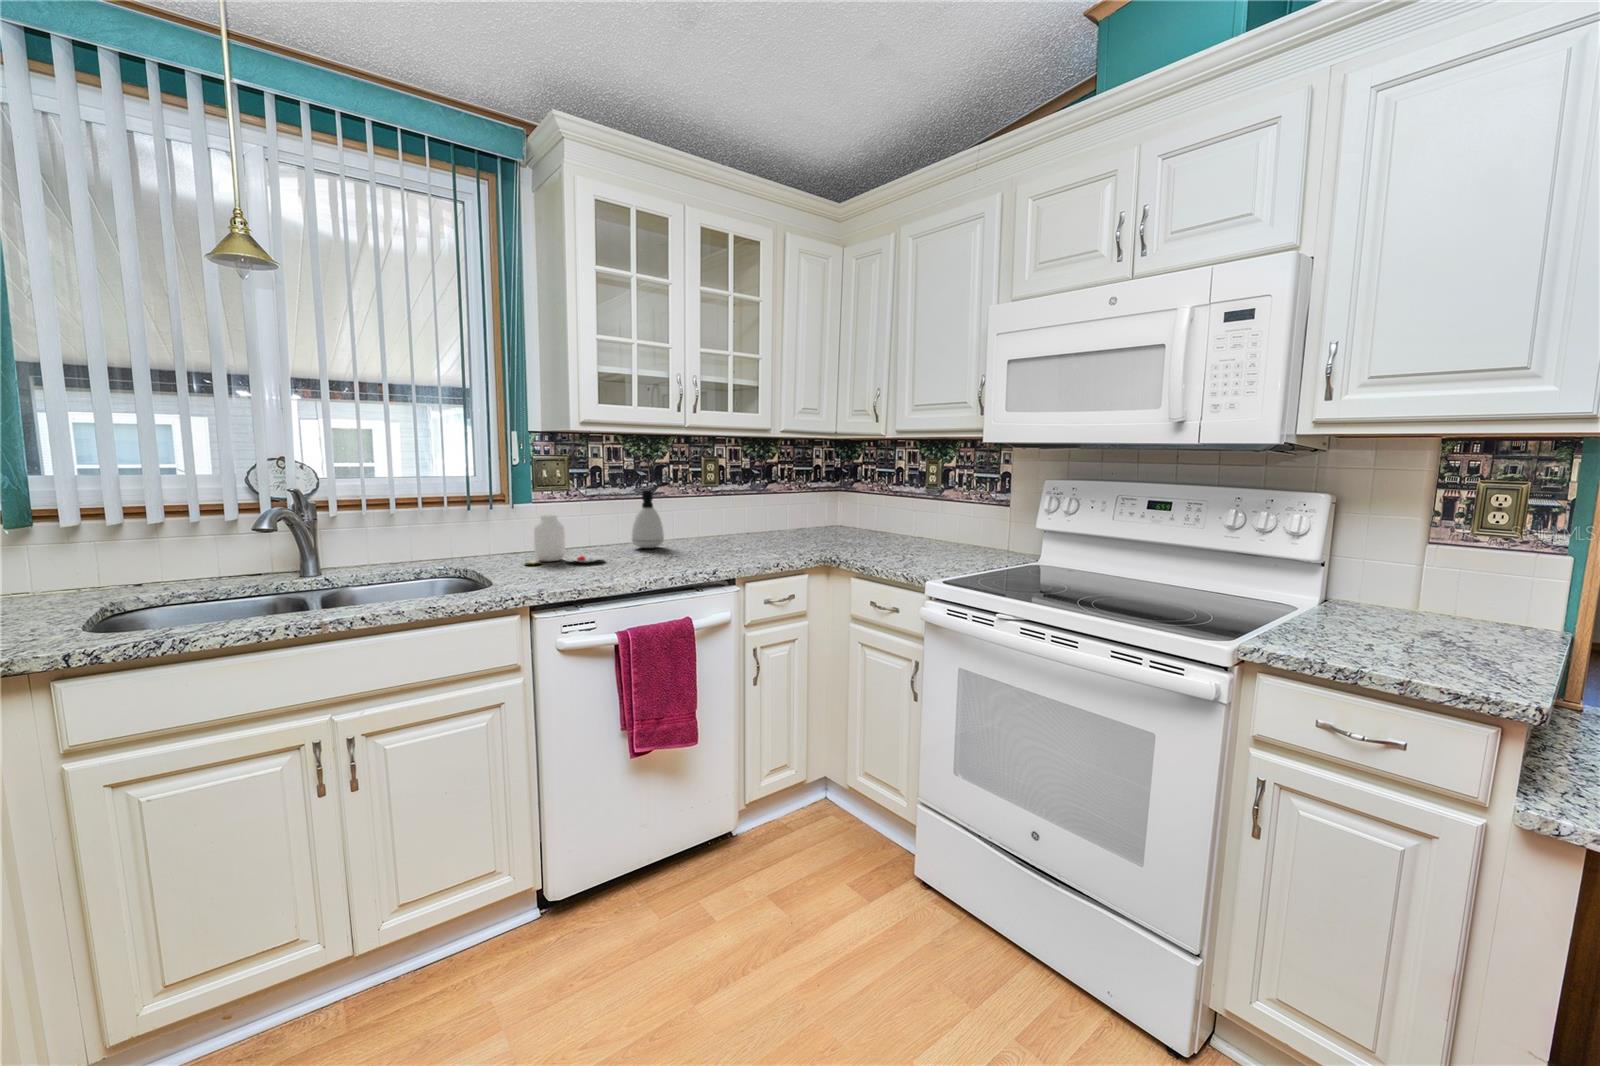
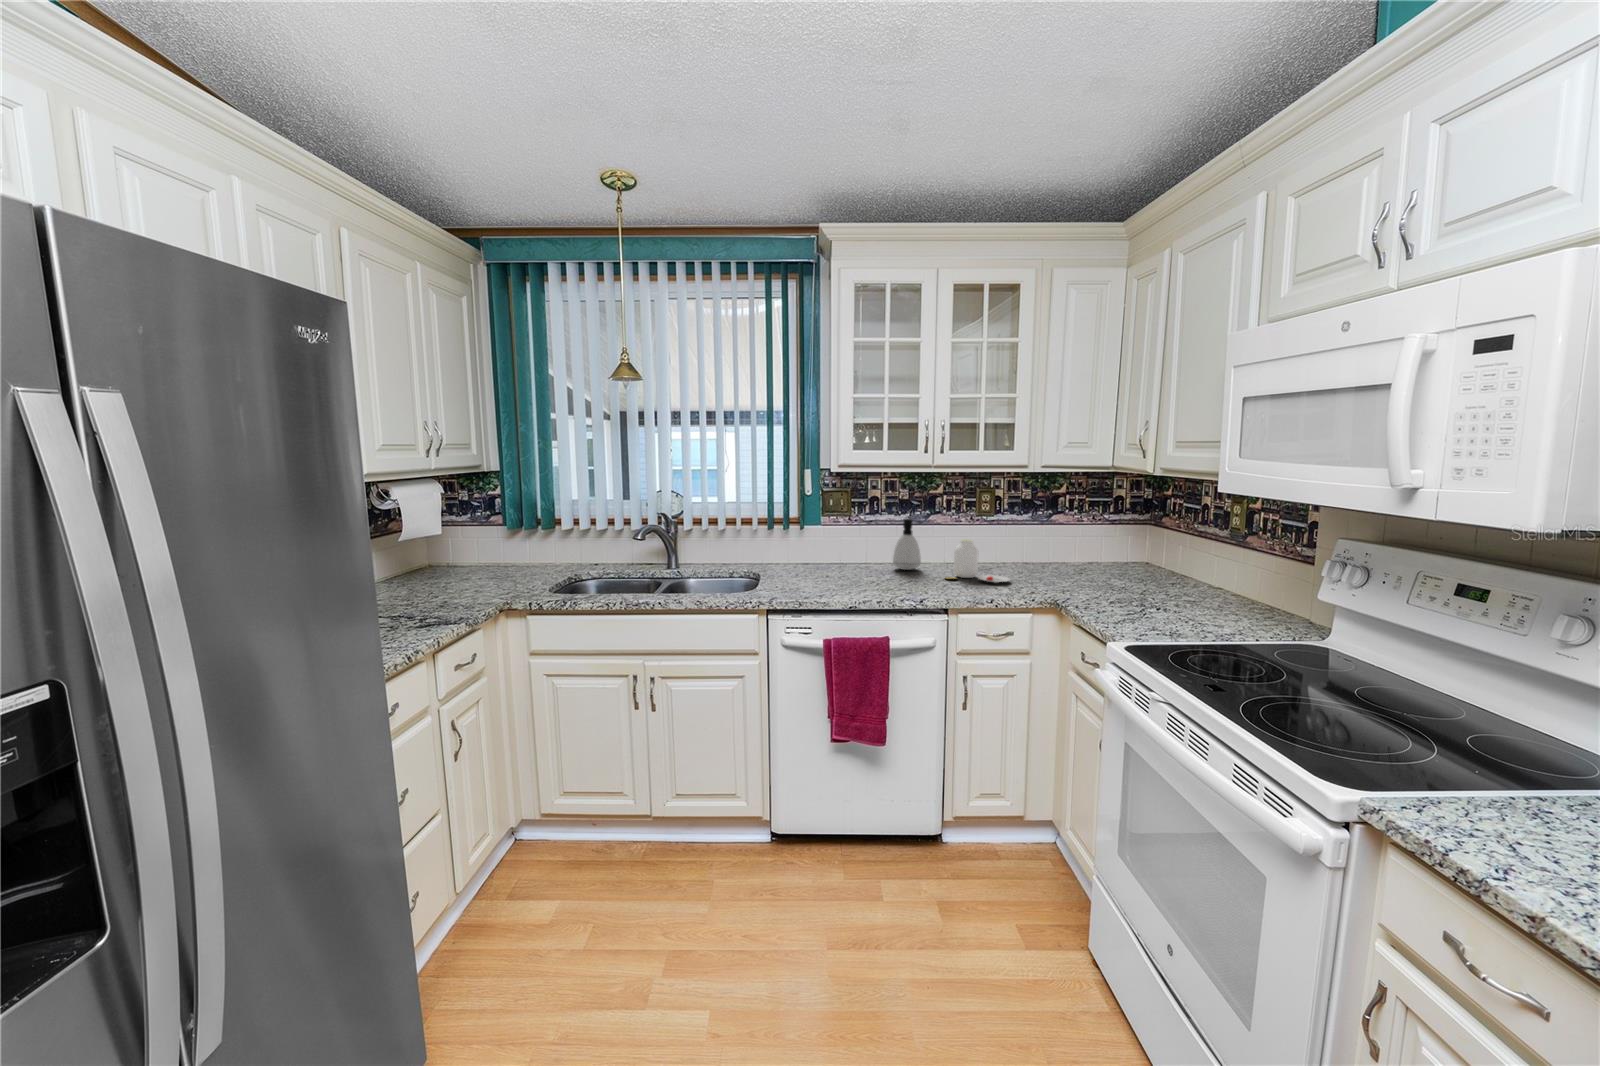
jar: present [526,515,605,564] -> present [946,539,1010,583]

